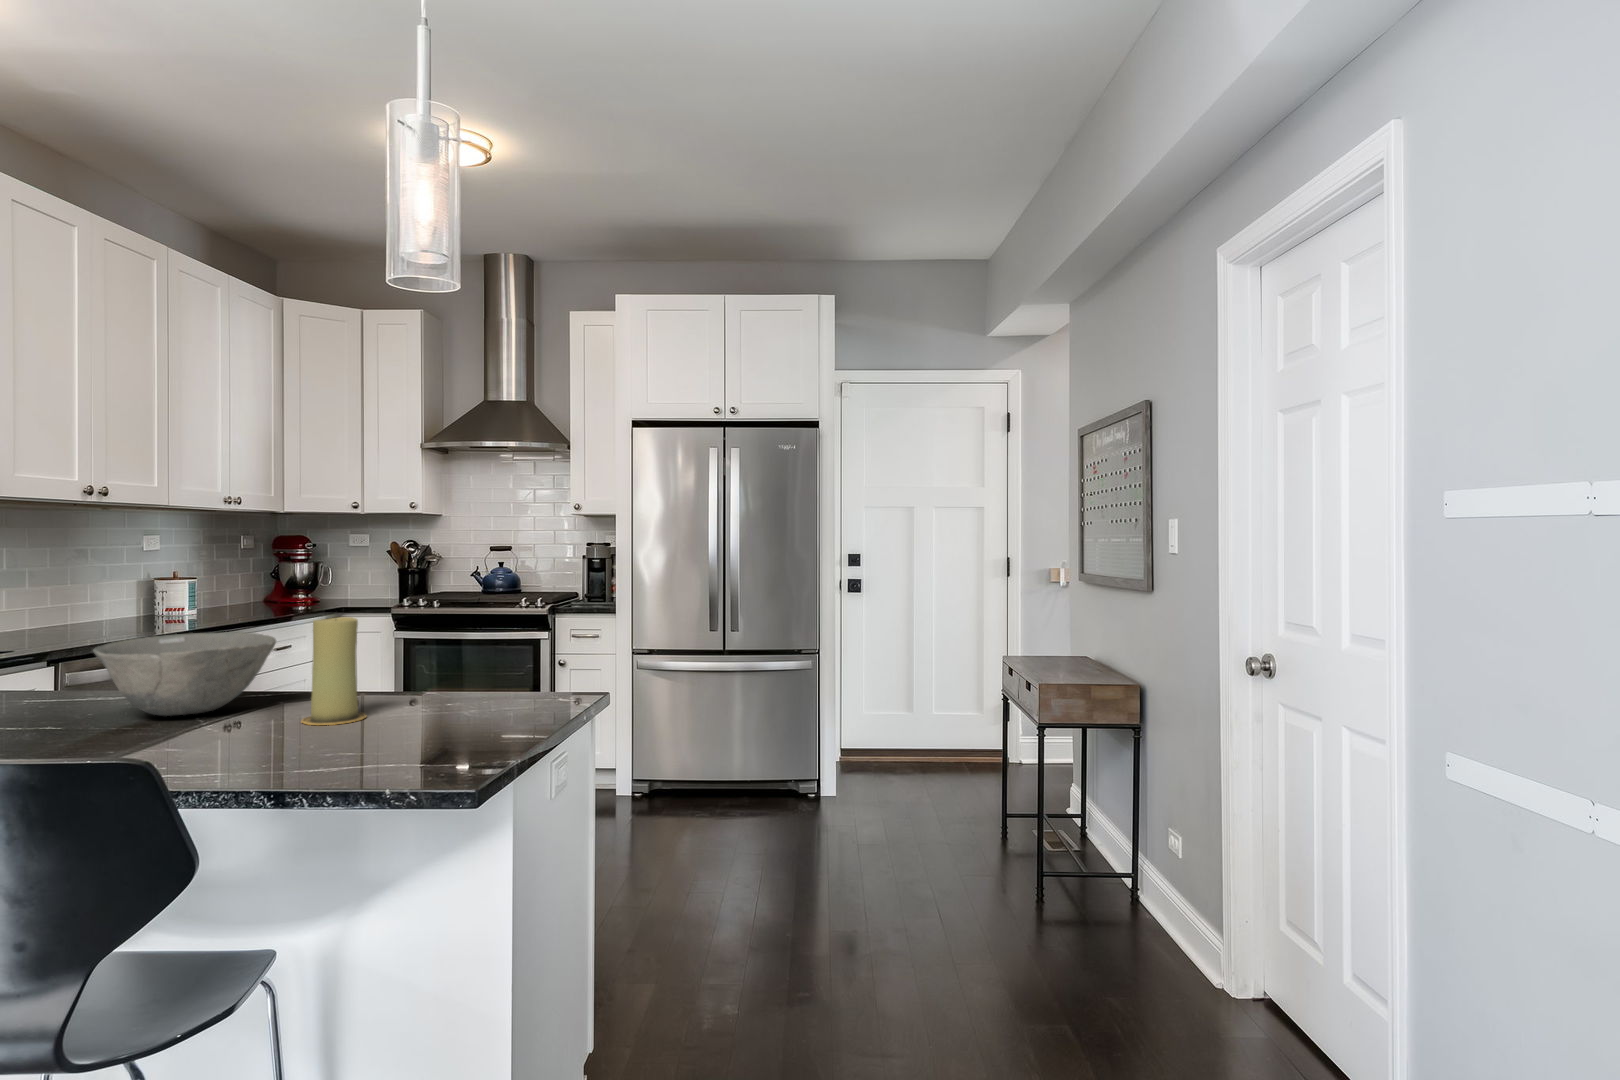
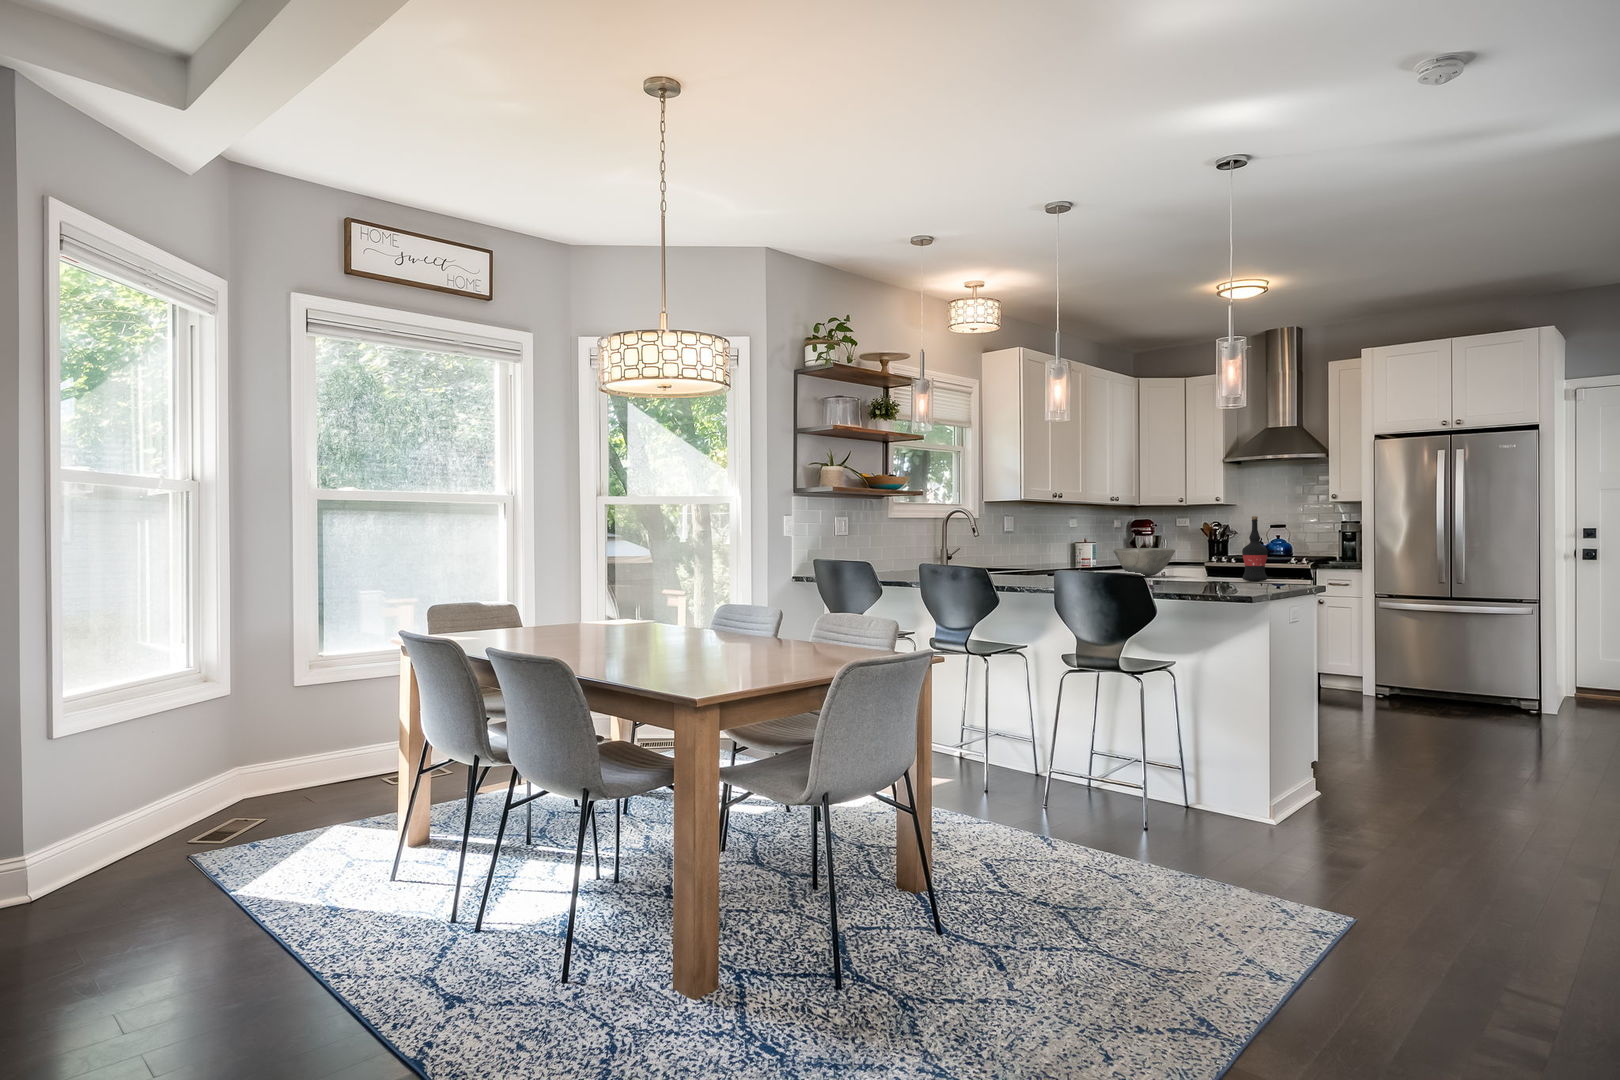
wine bottle: none [434,570,498,743] -> present [1242,516,1268,581]
candle: present [301,617,366,725] -> none [1188,539,1213,579]

